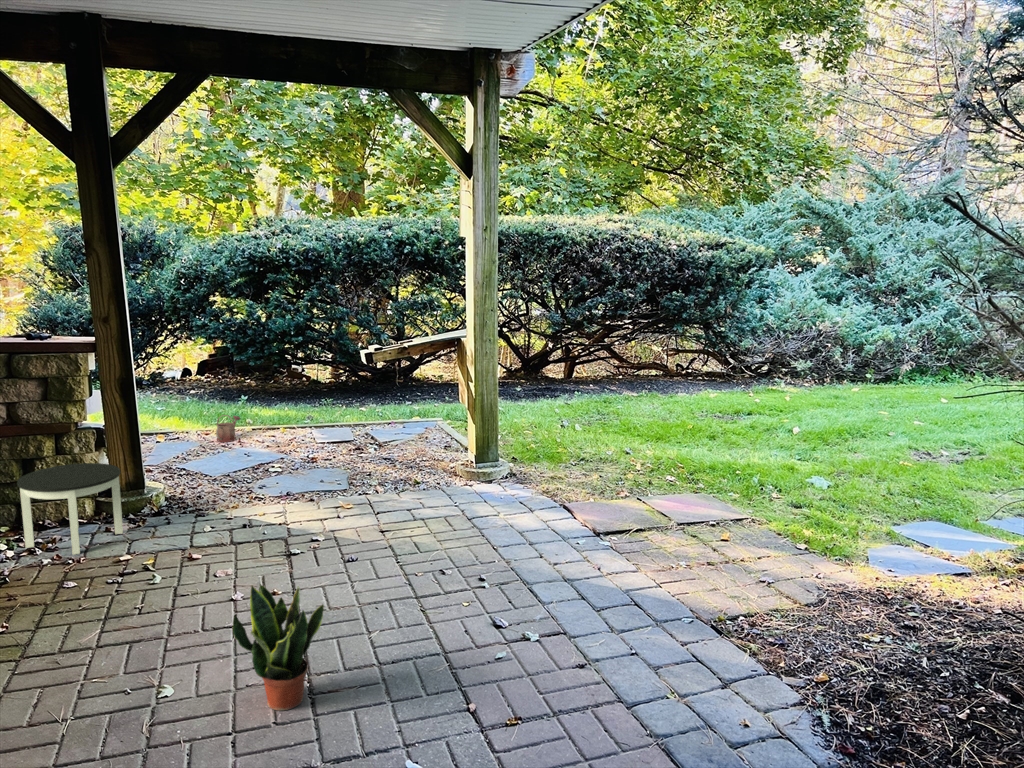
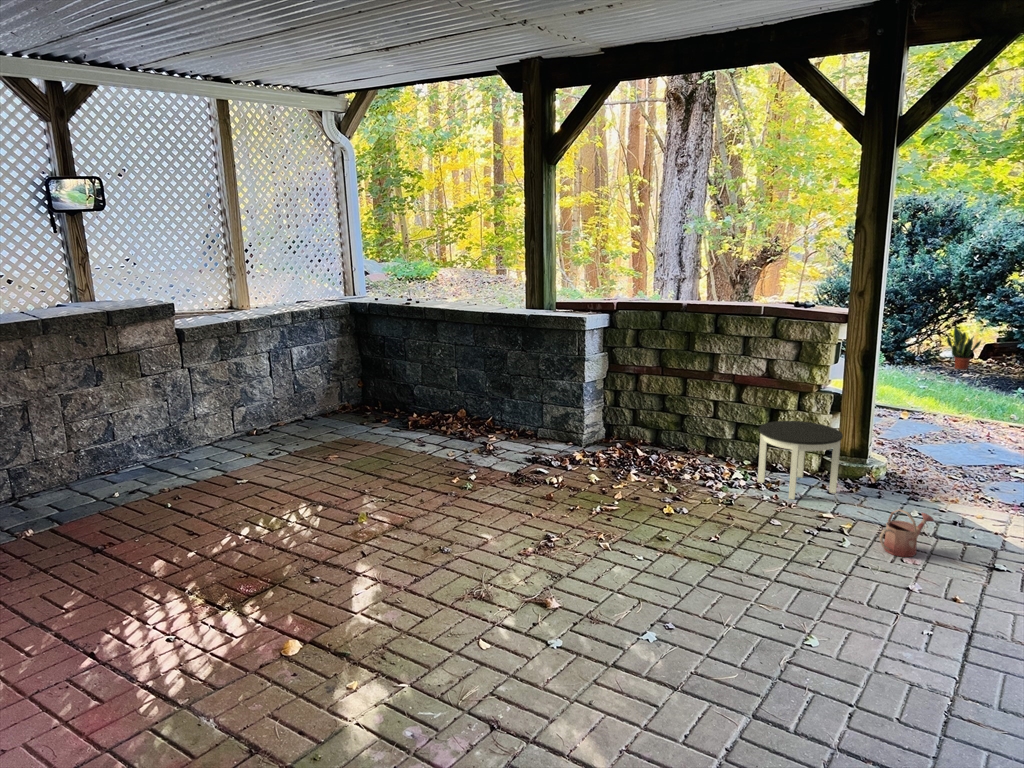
watering can: present [216,415,240,442] -> present [880,509,934,557]
potted plant: present [233,584,324,711] -> present [947,326,981,369]

